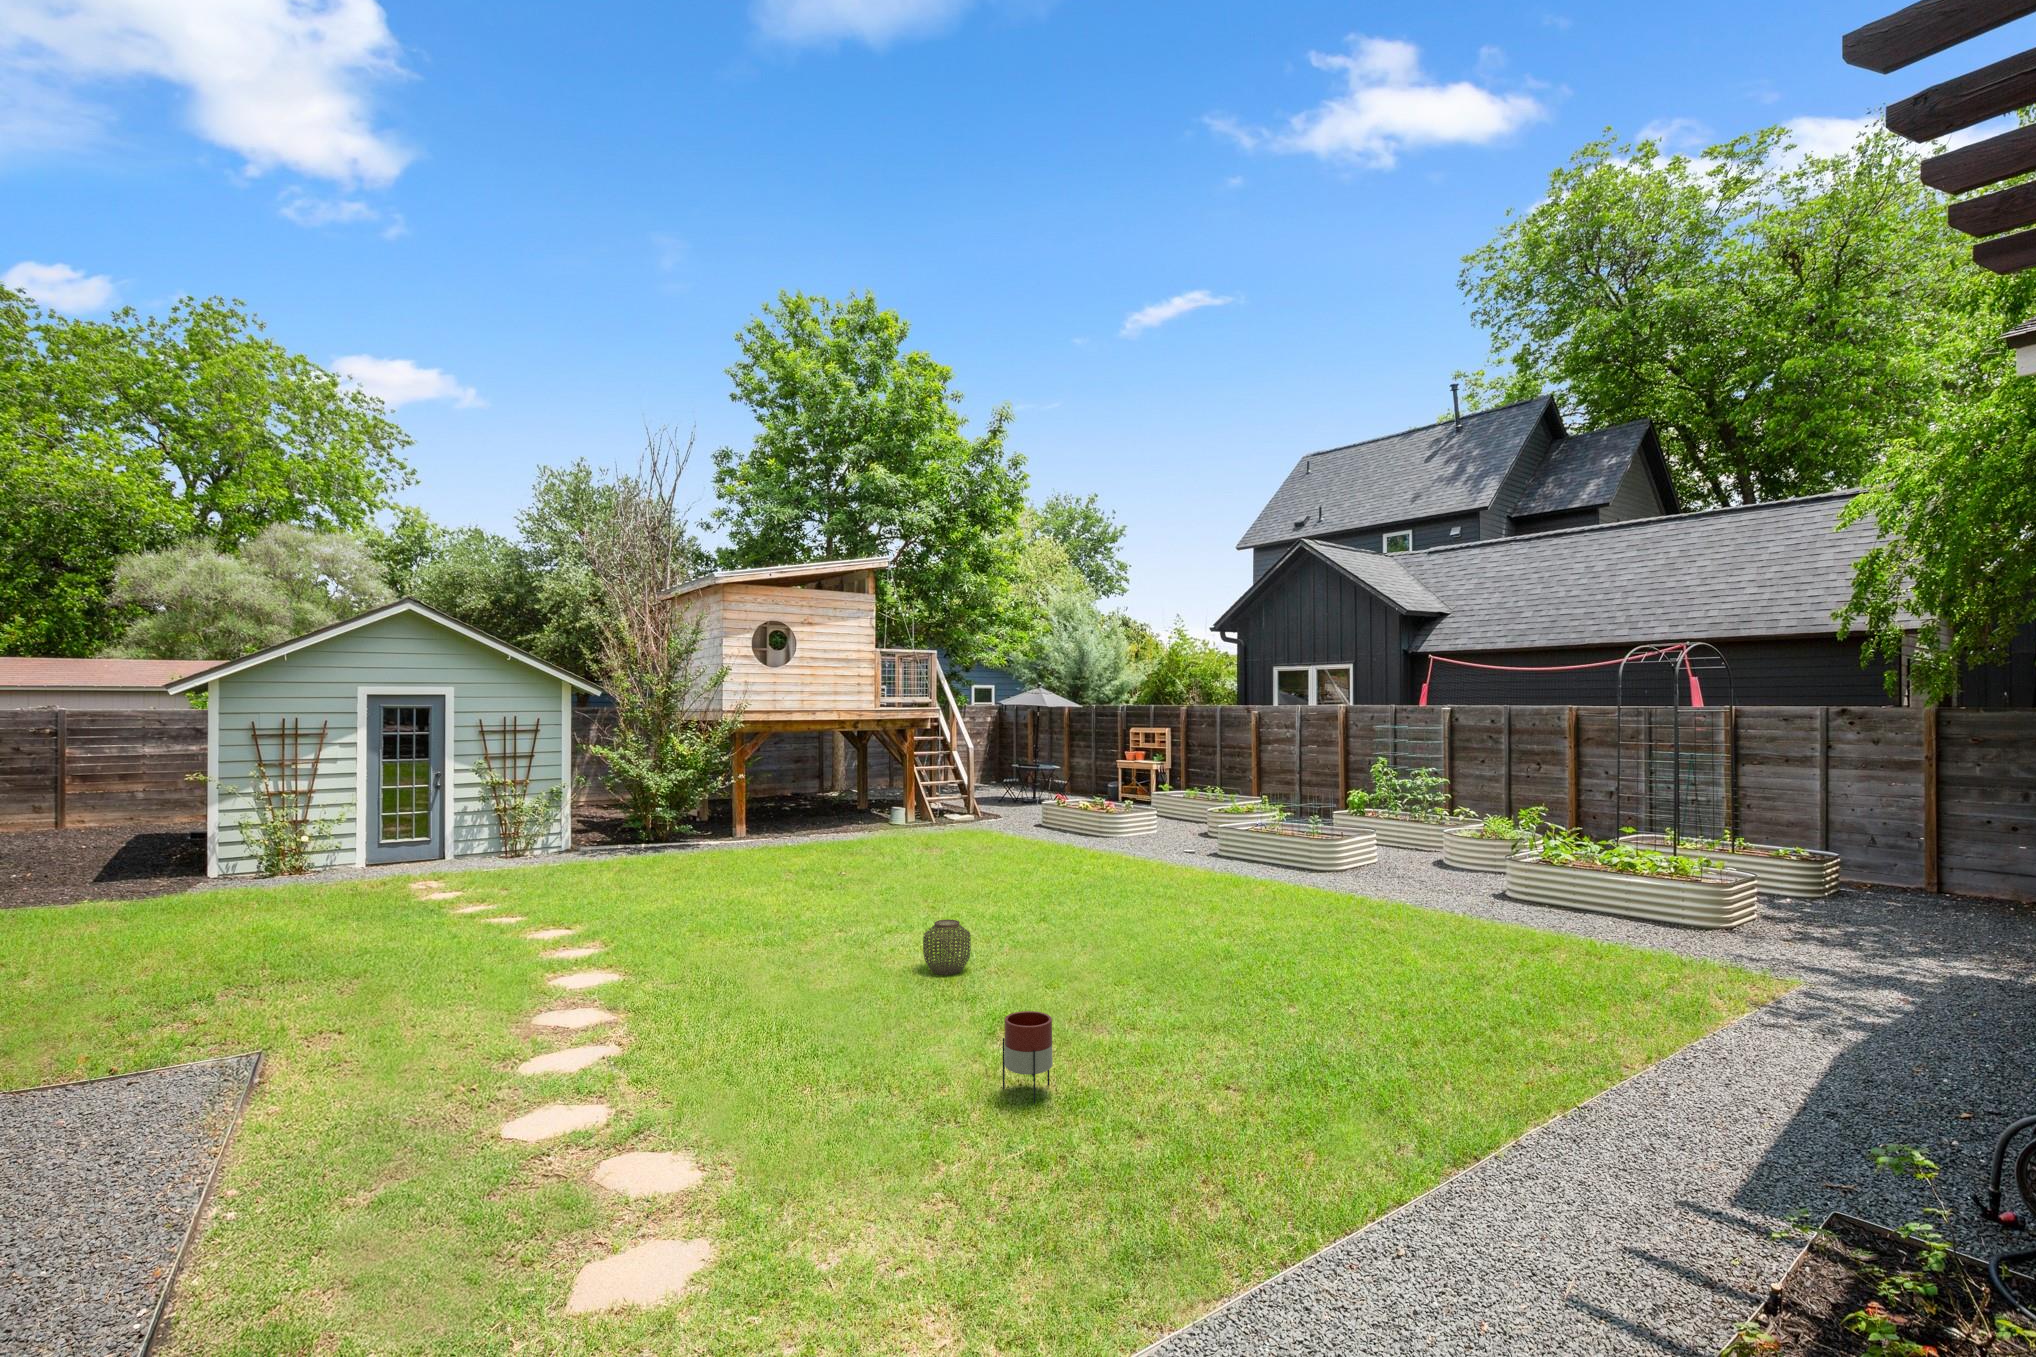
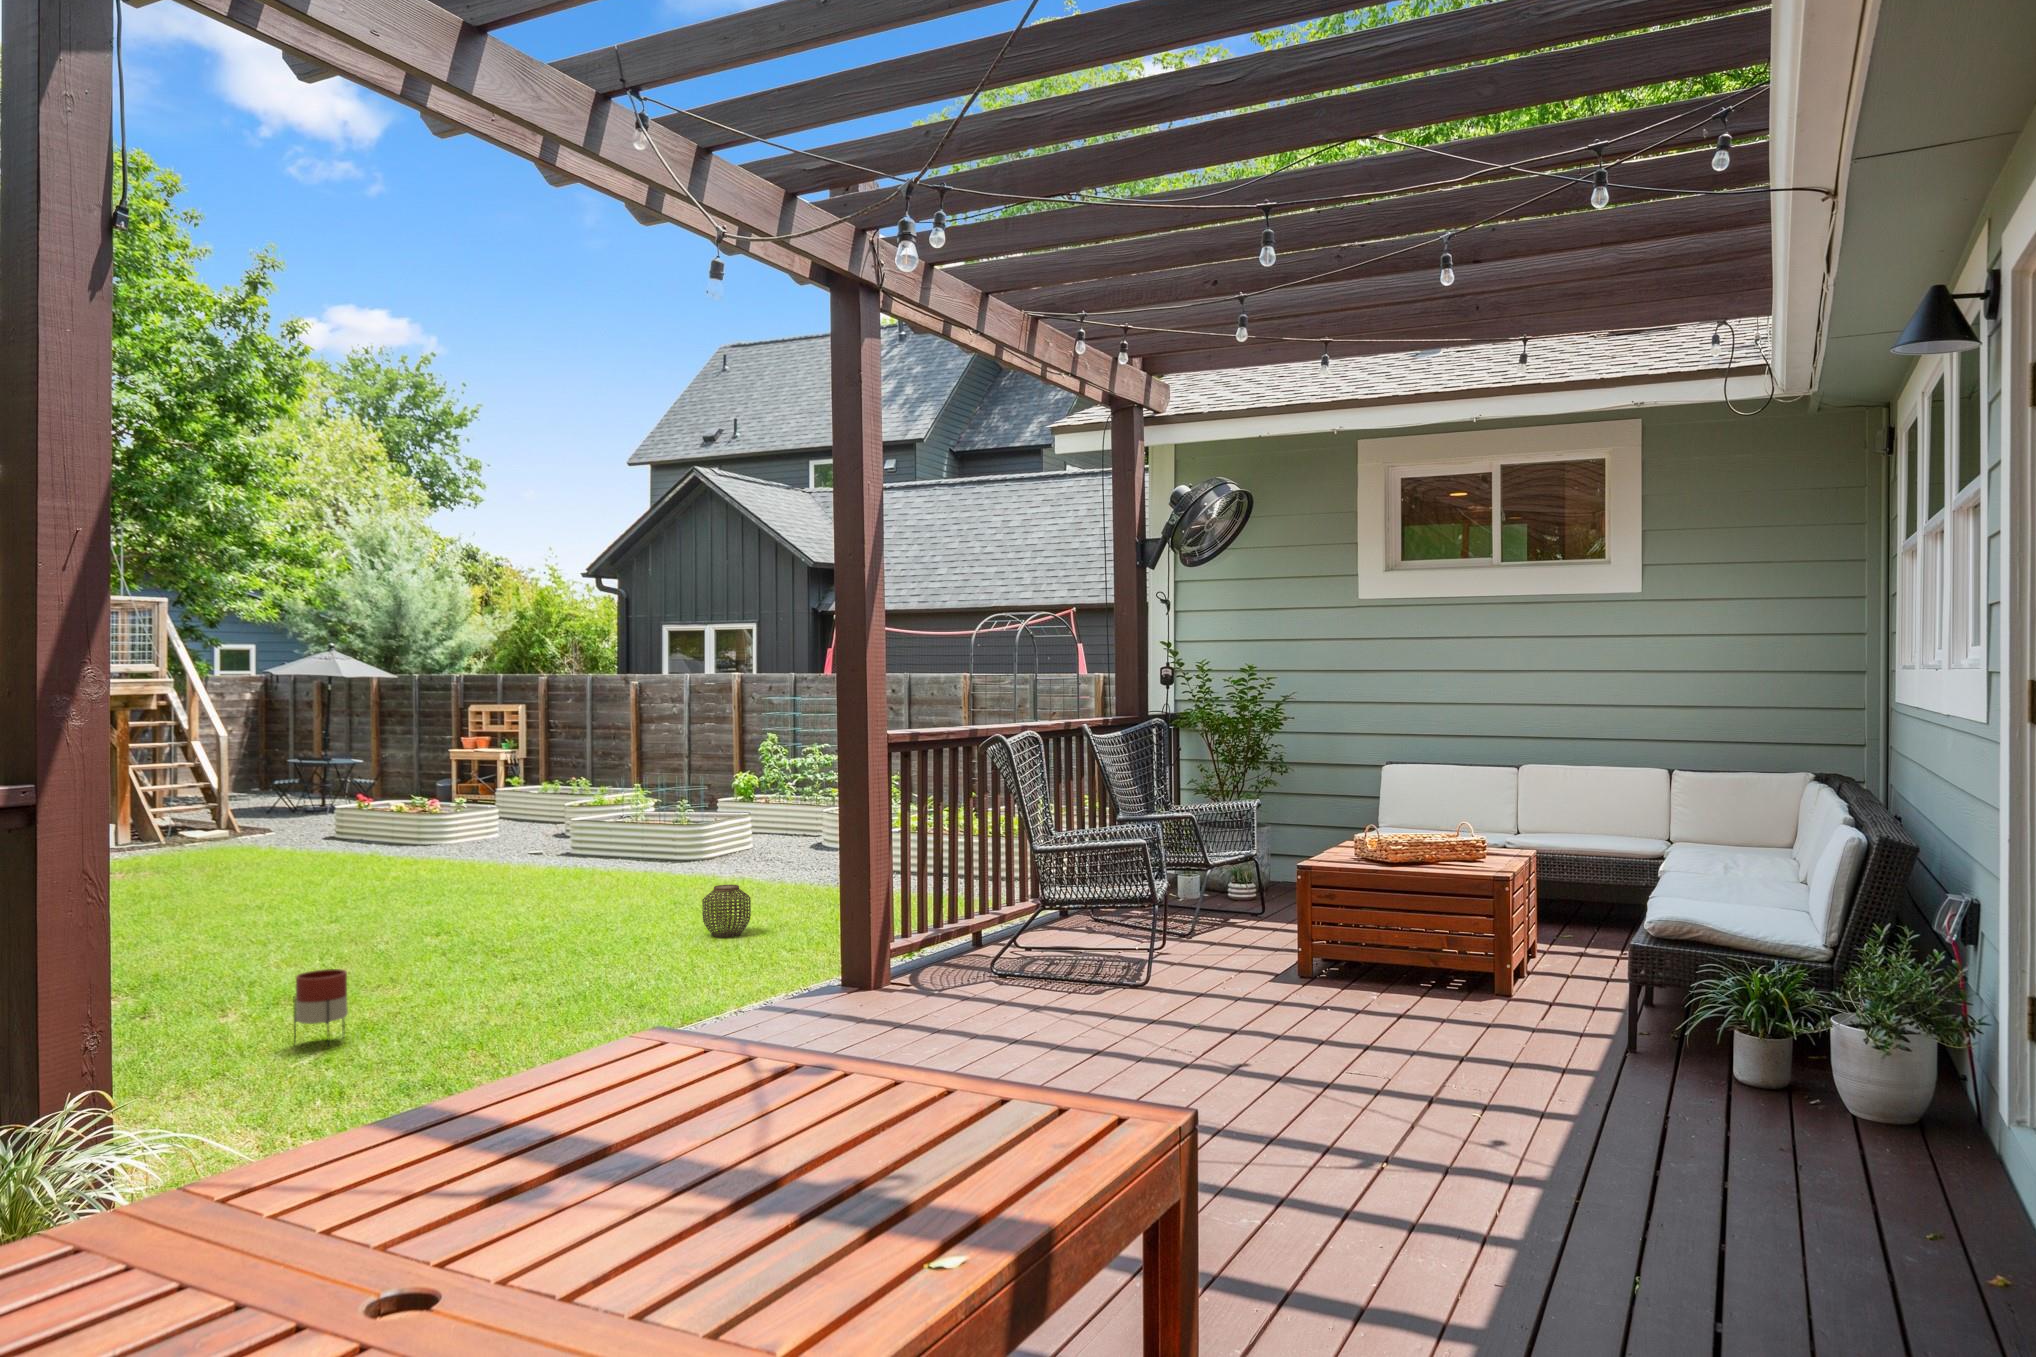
woven basket: present [923,919,971,975] -> present [702,885,751,938]

